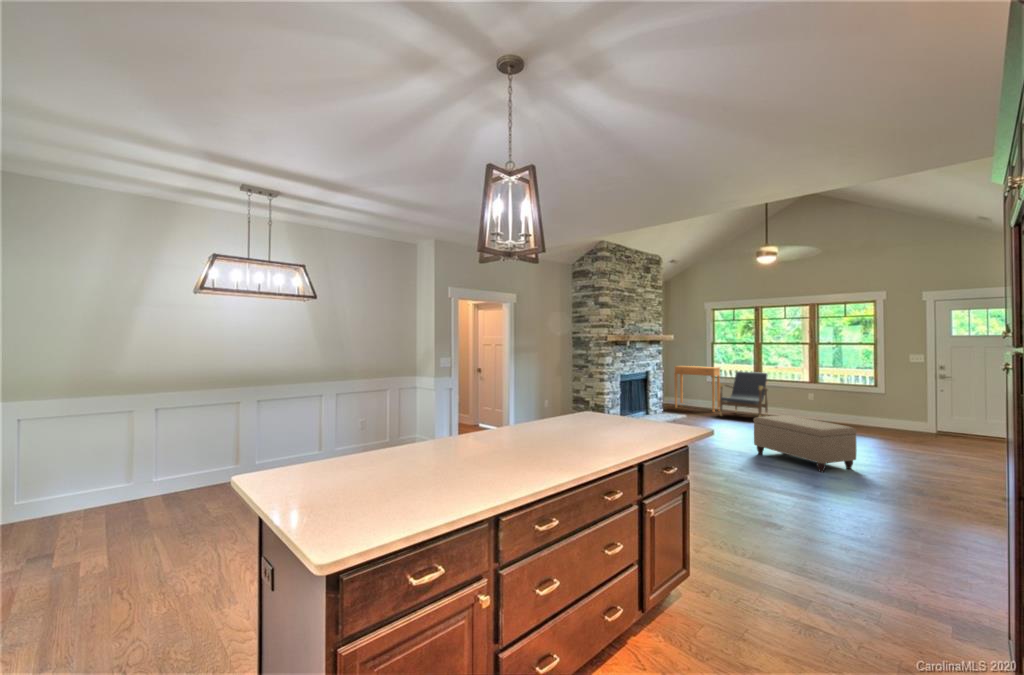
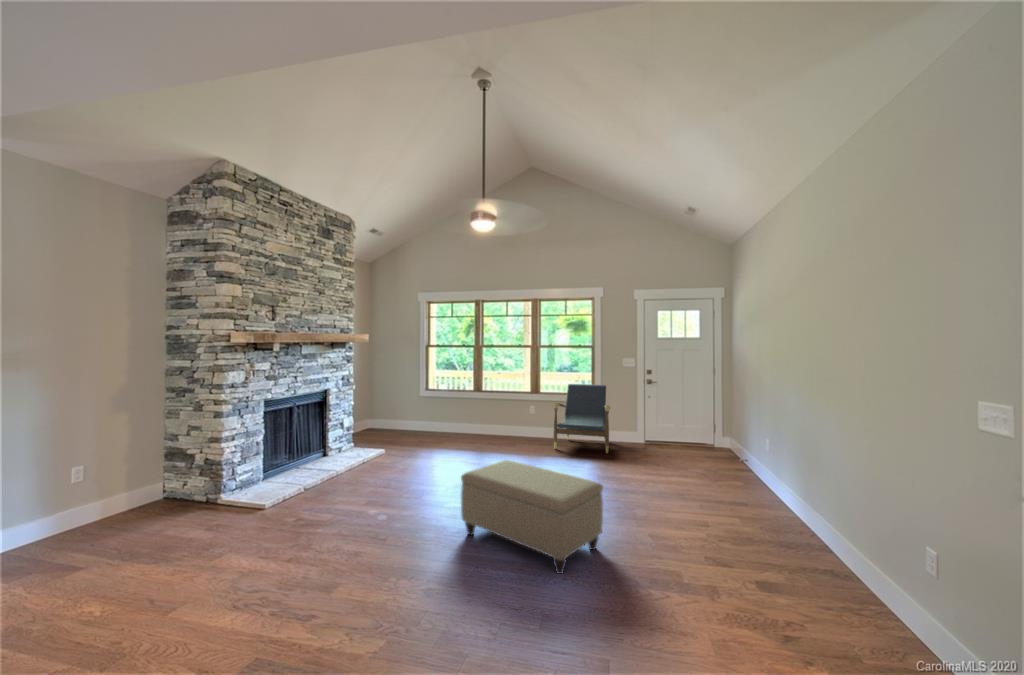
side table: present [674,366,720,412] -> none [378,375,436,436]
lounge chair: present [720,371,768,417] -> present [554,384,610,453]

